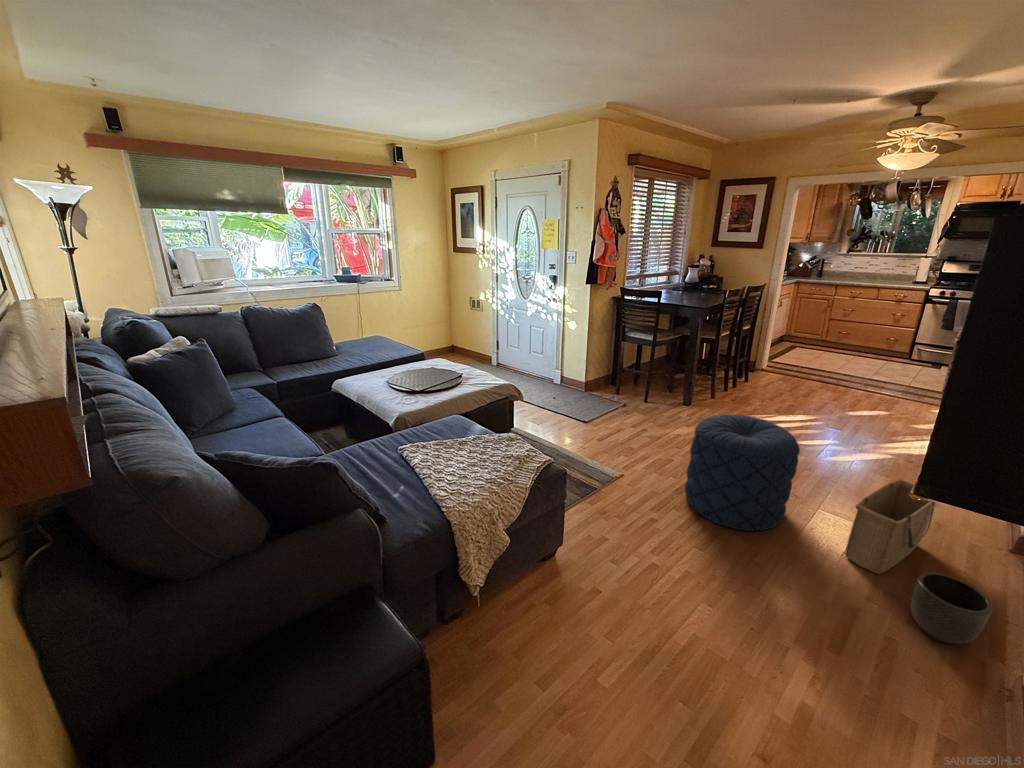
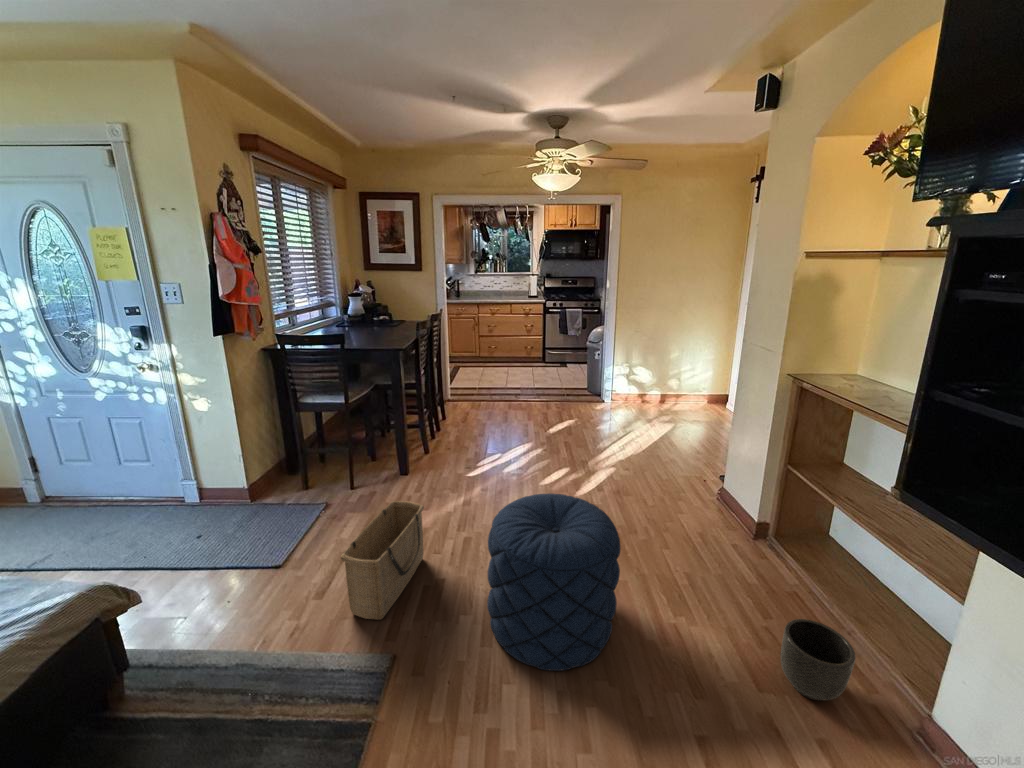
basket: present [845,479,935,574] -> present [341,501,424,620]

